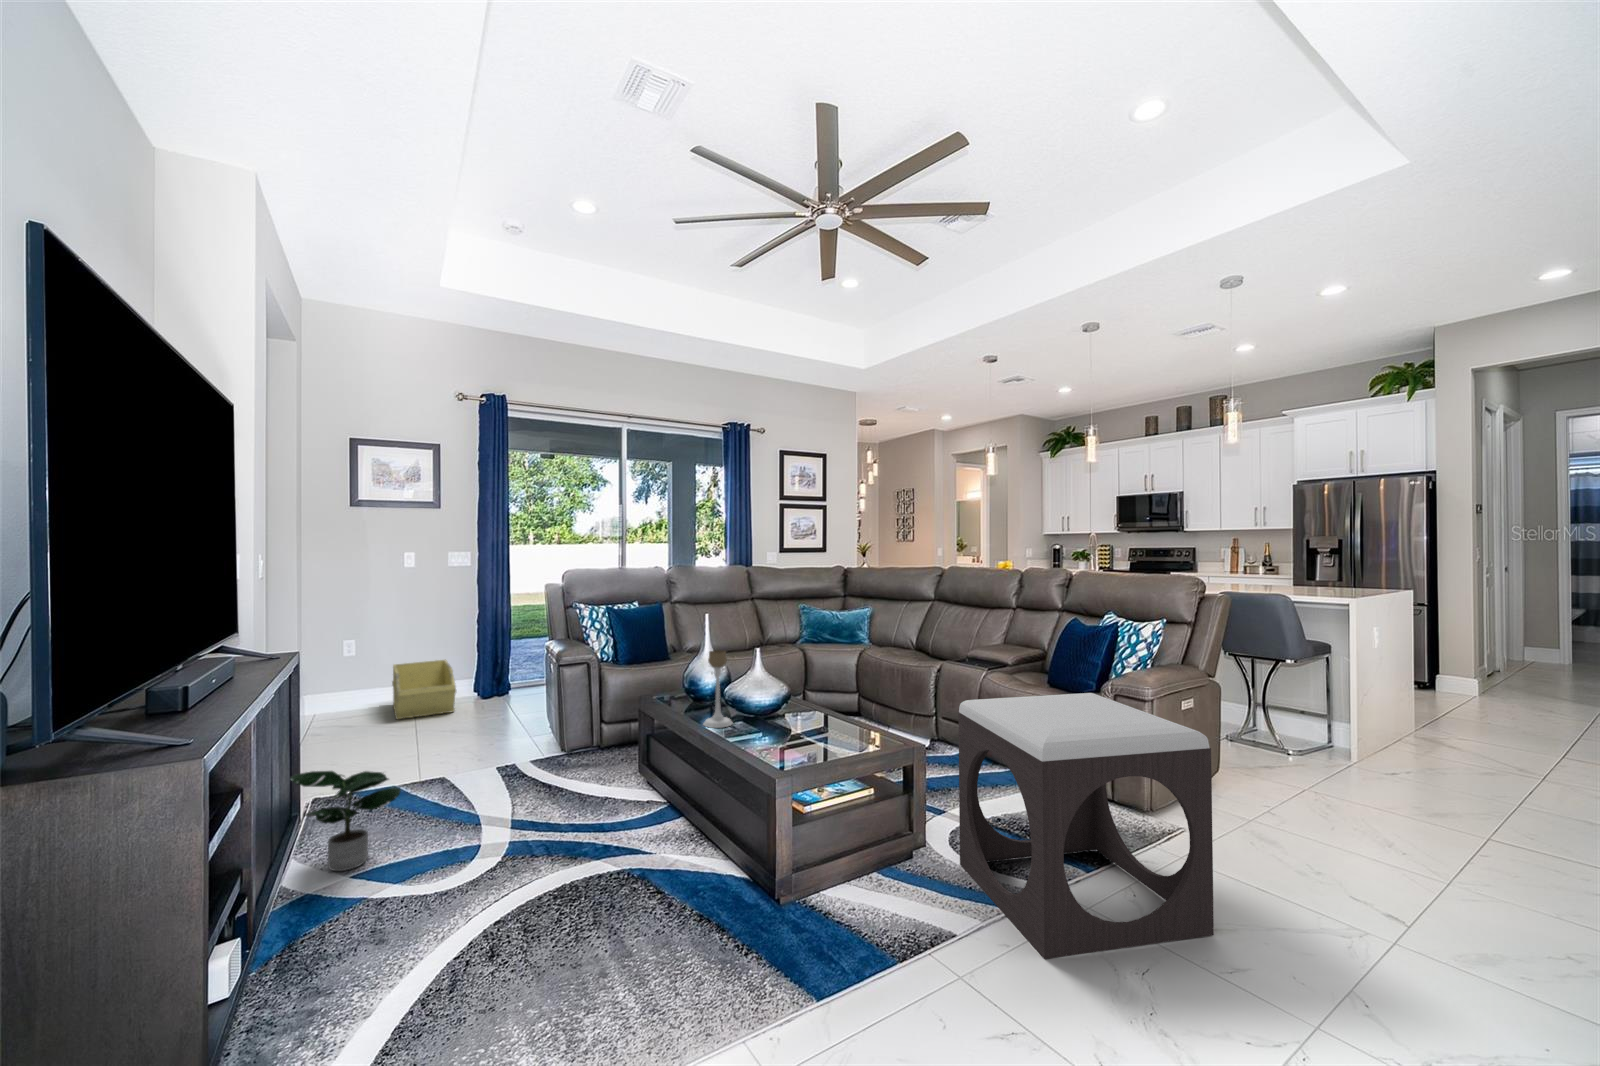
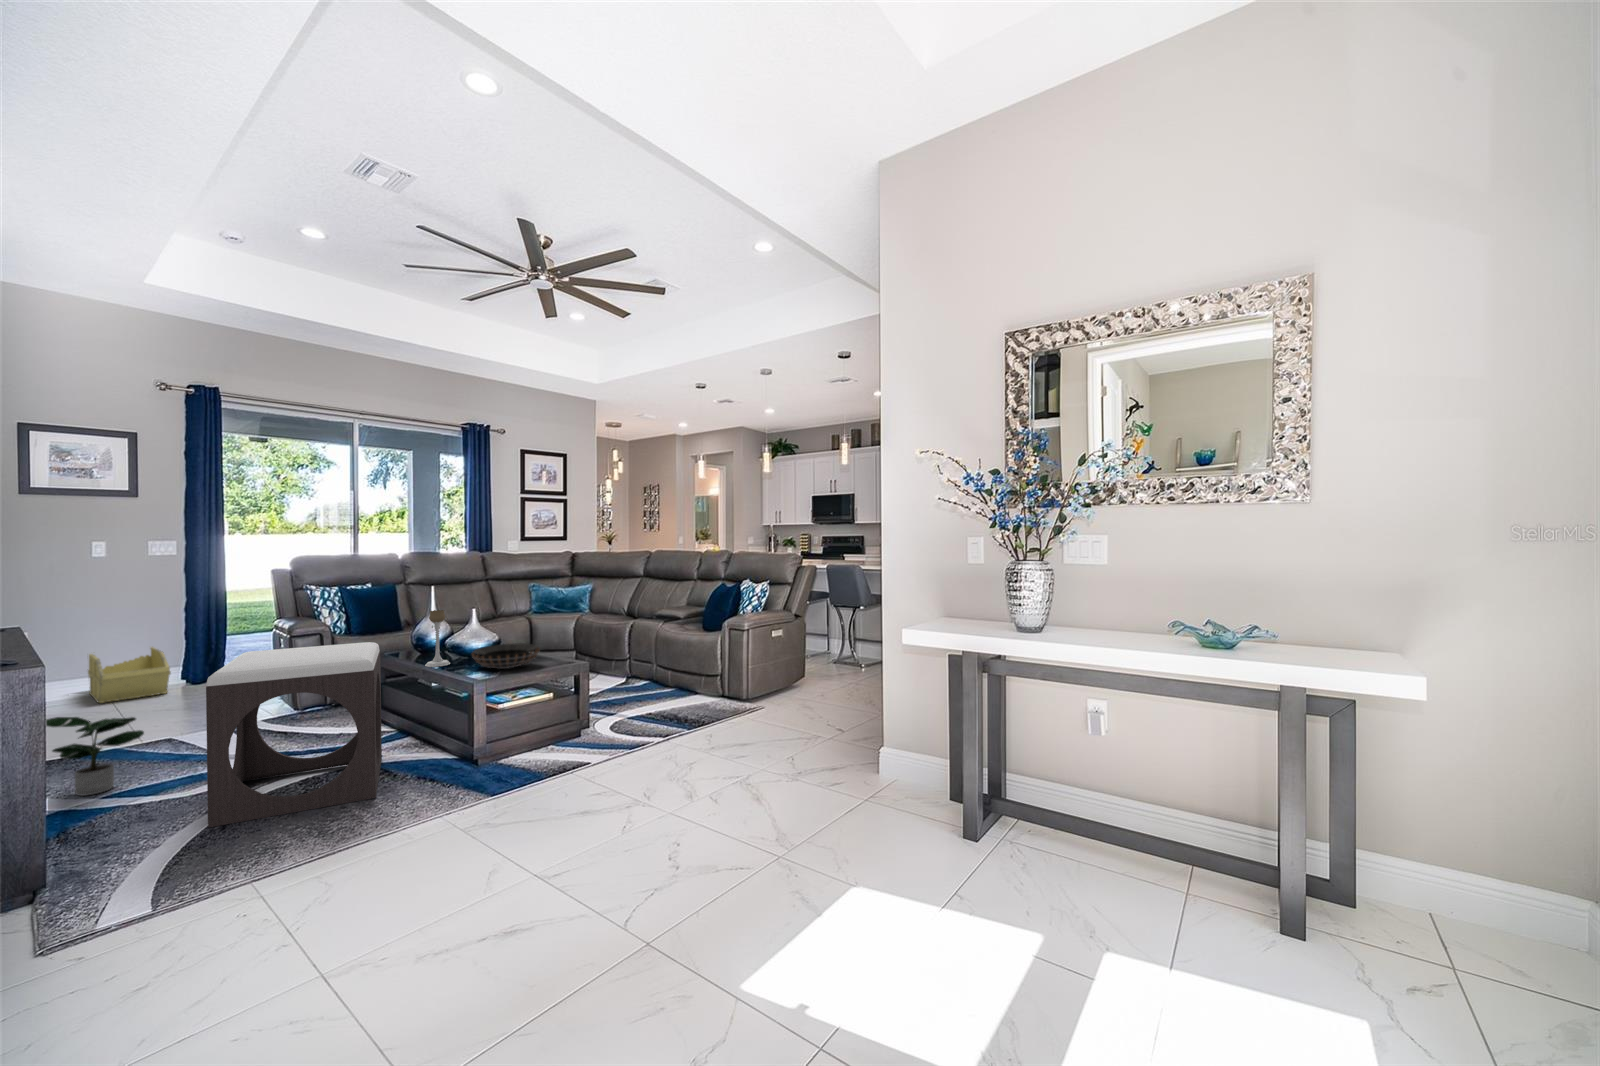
footstool: present [958,693,1214,959] -> present [206,642,382,828]
decorative bowl: none [762,701,851,741] -> present [472,644,540,669]

